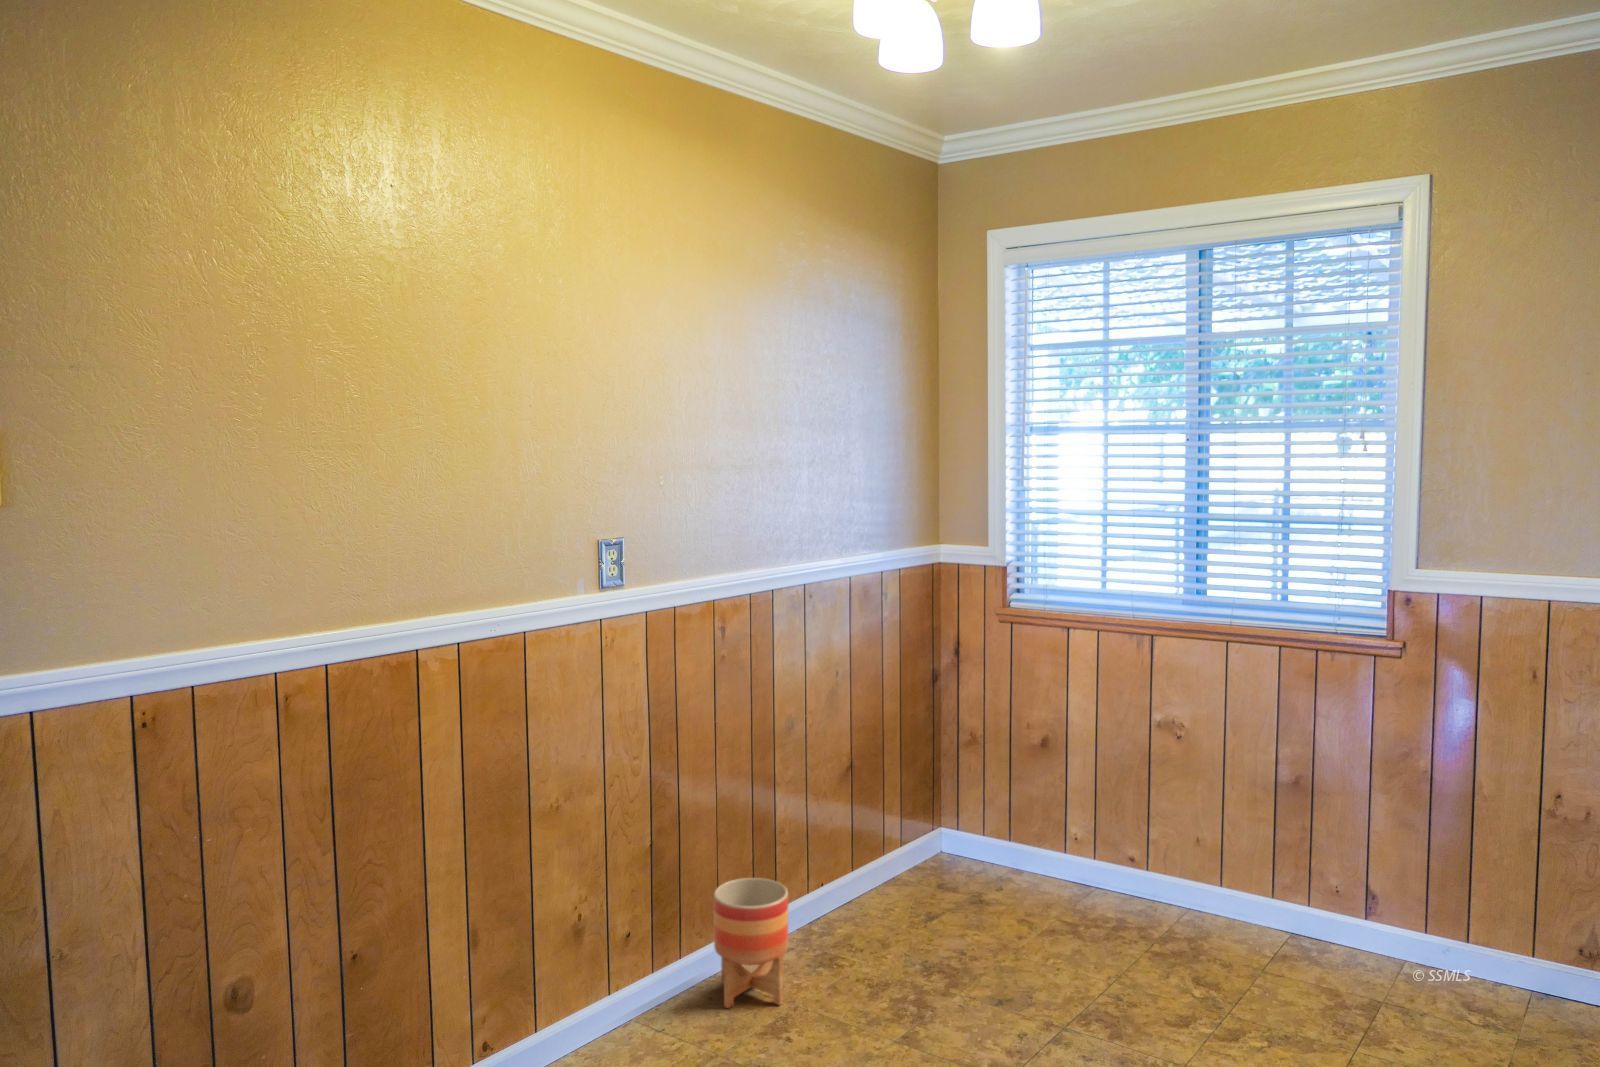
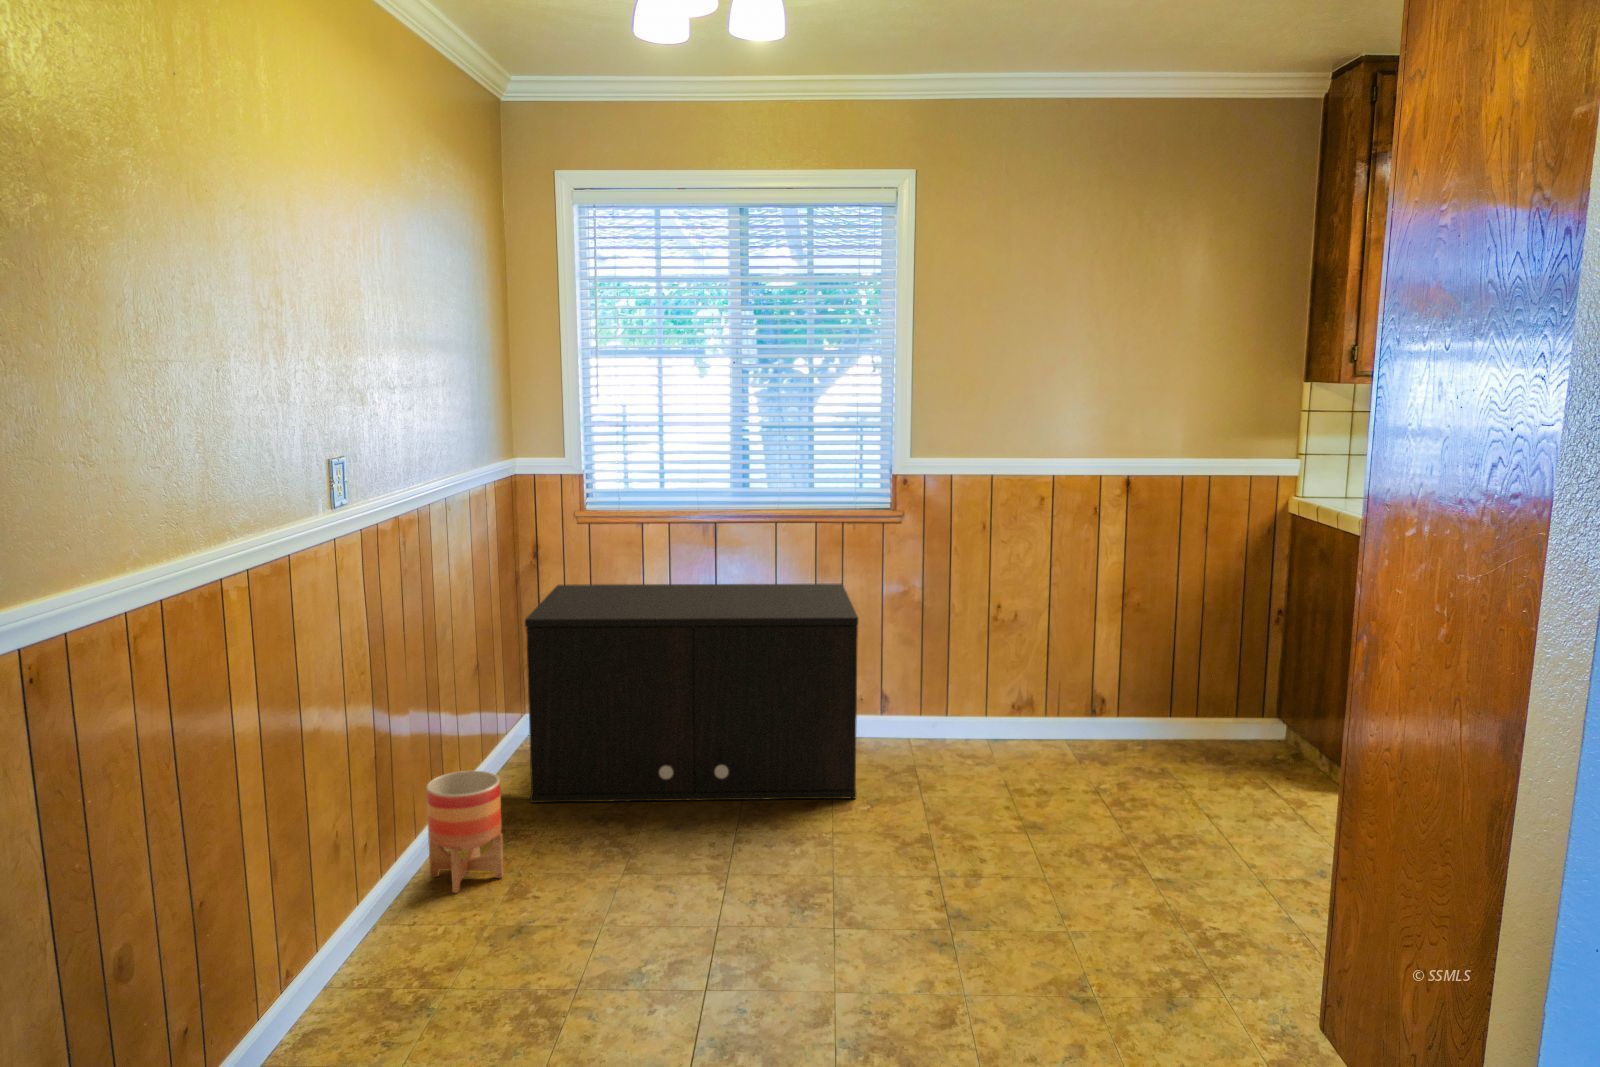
storage cabinet: none [879,686,1313,1031] -> present [525,584,858,803]

